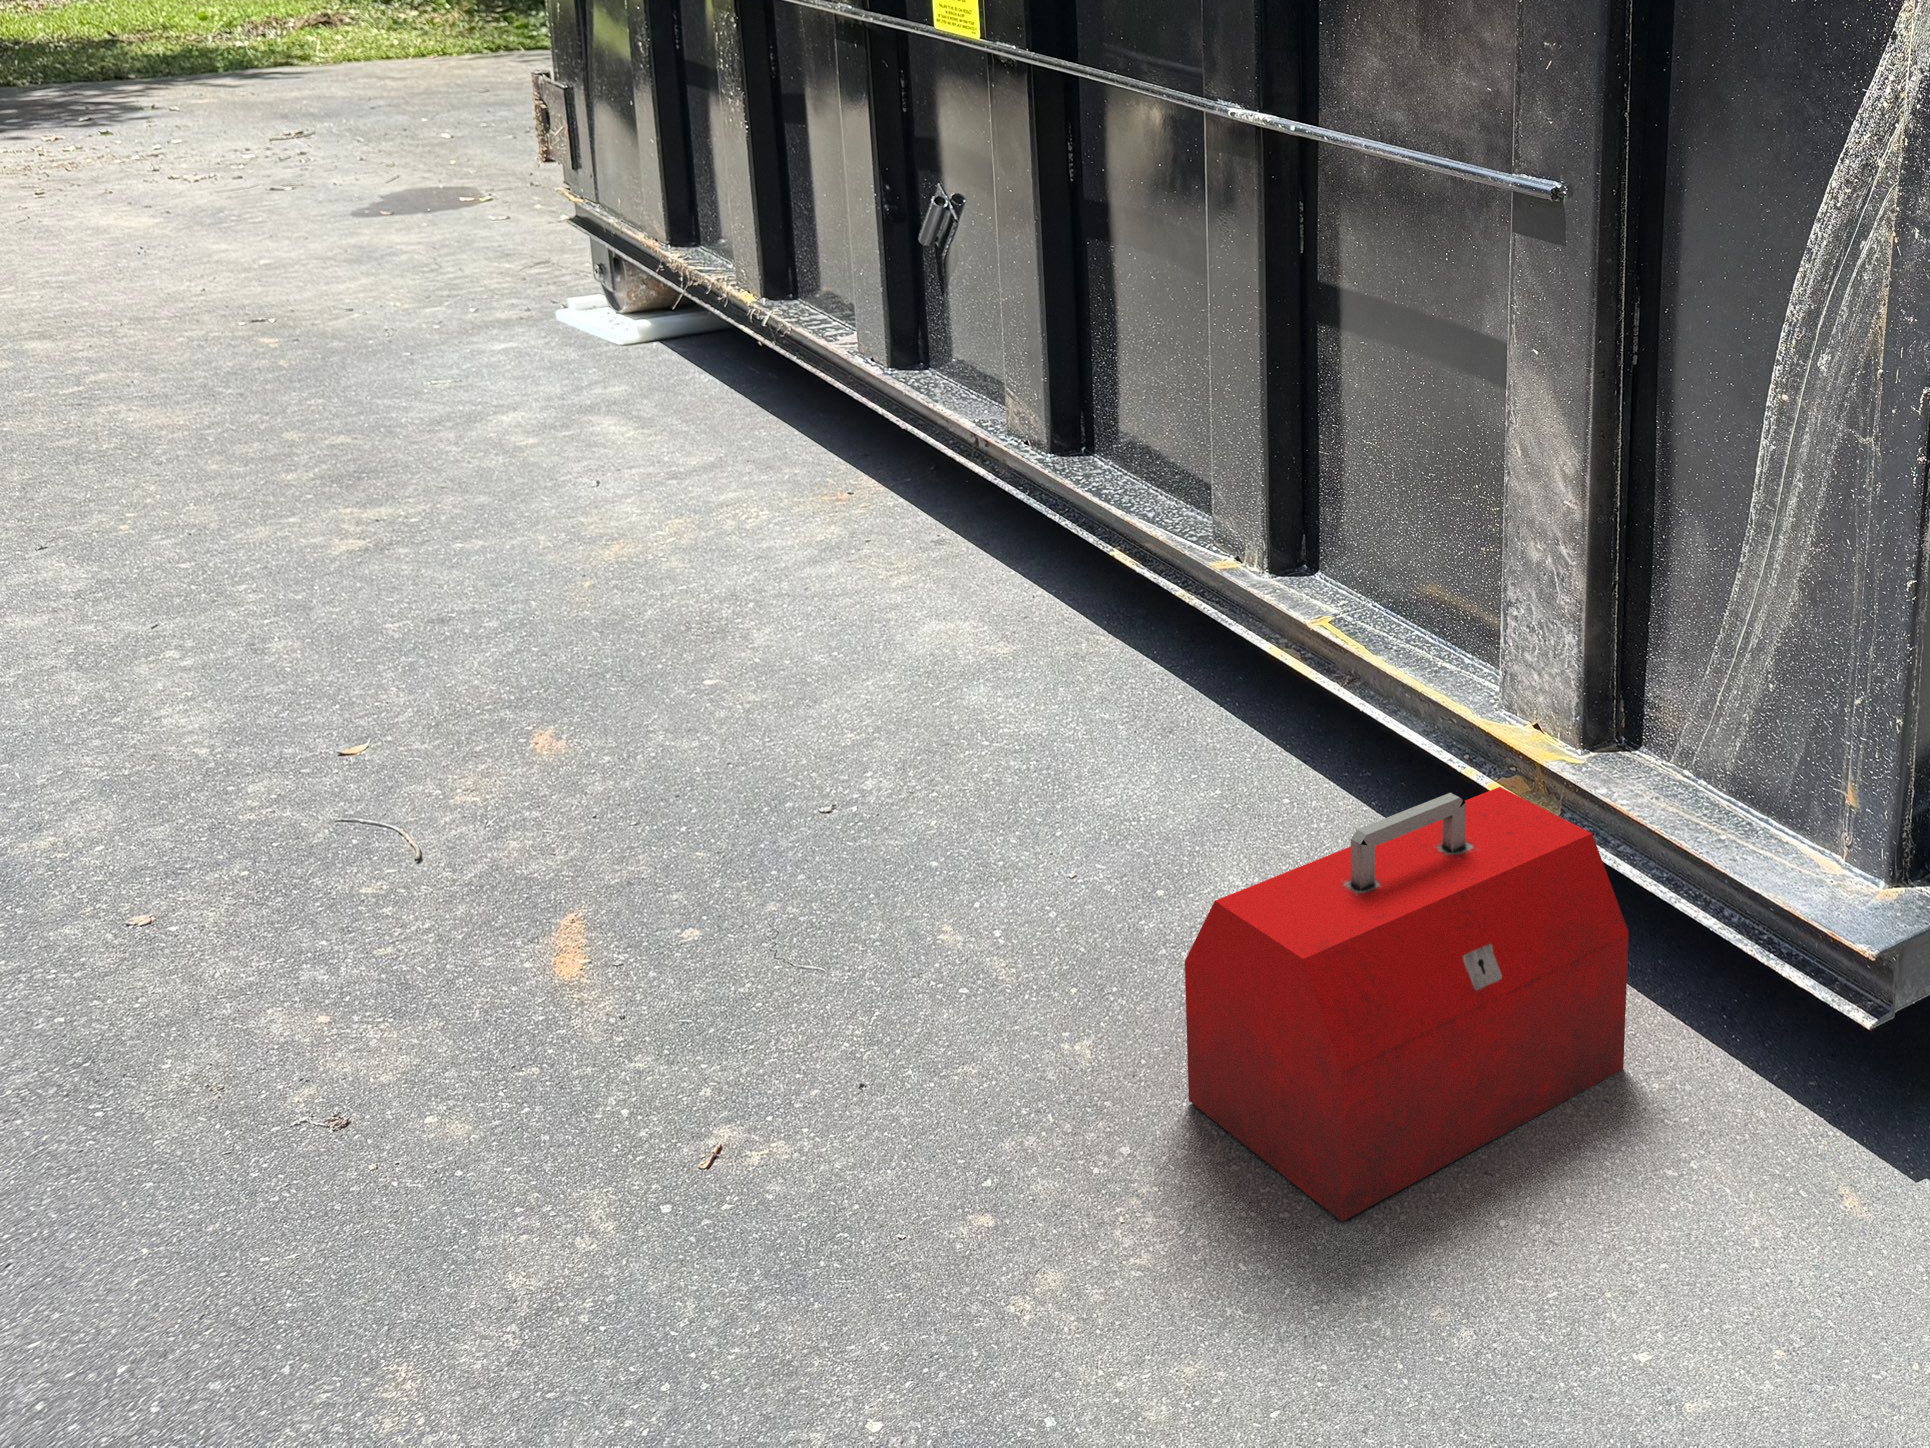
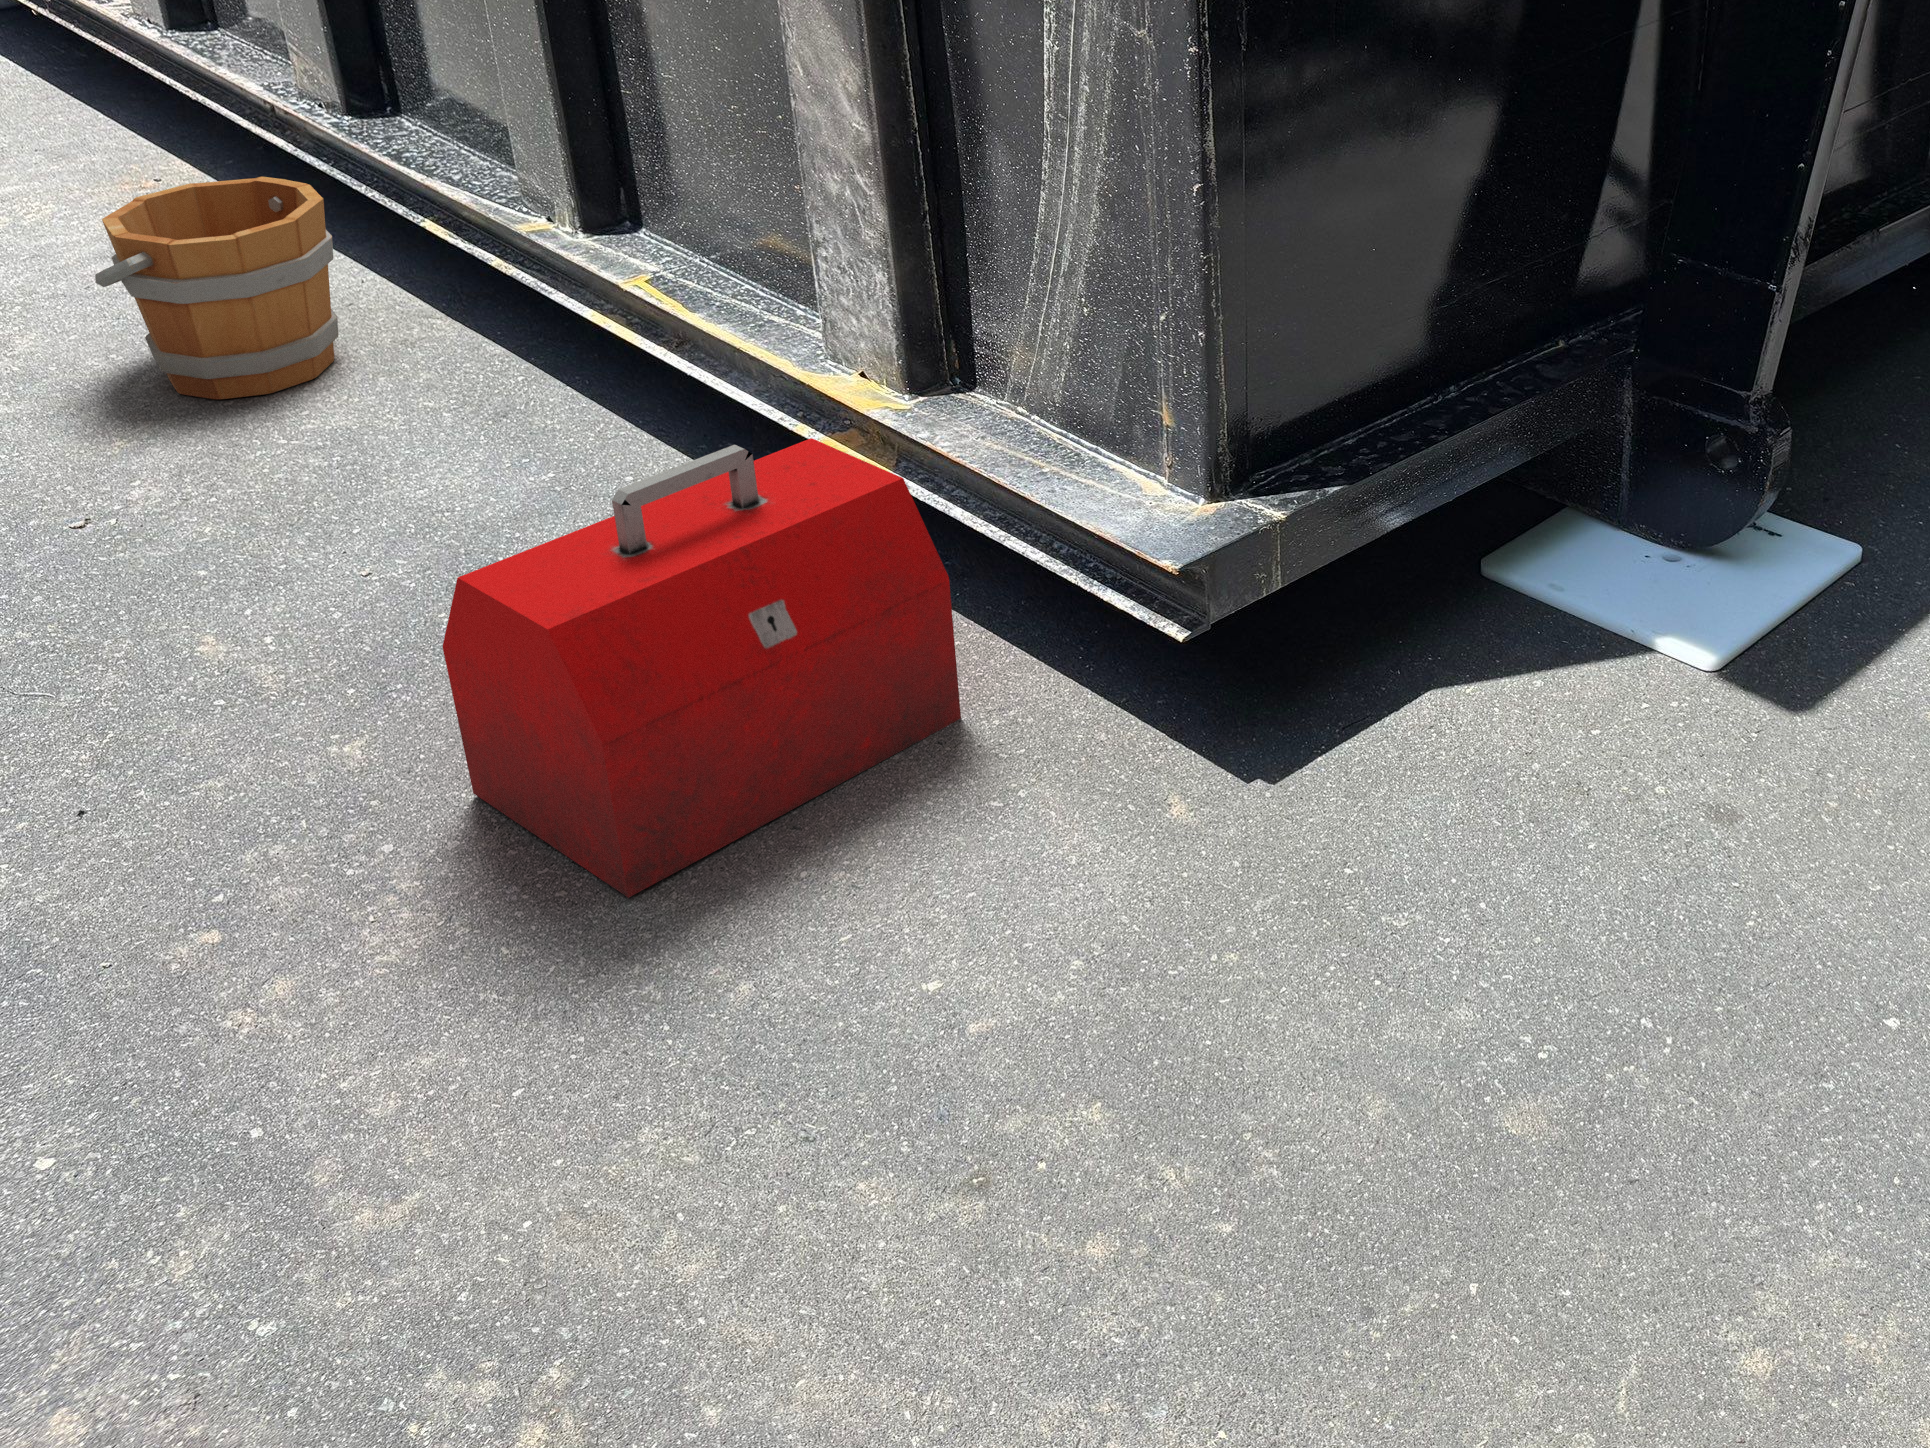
bucket: none [840,502,1030,699] -> present [95,177,339,399]

